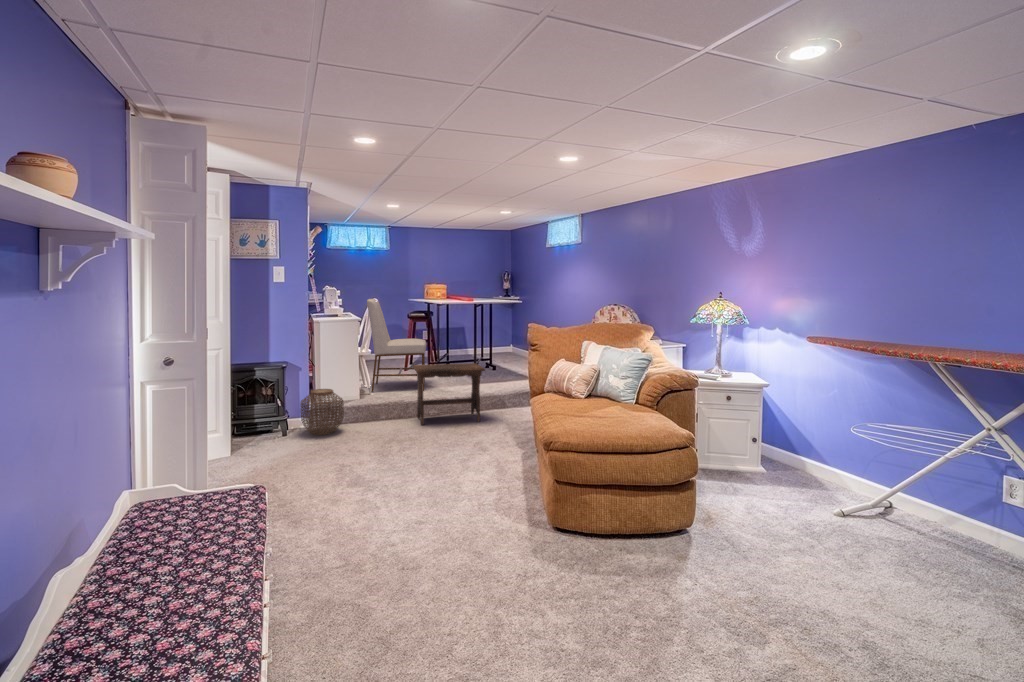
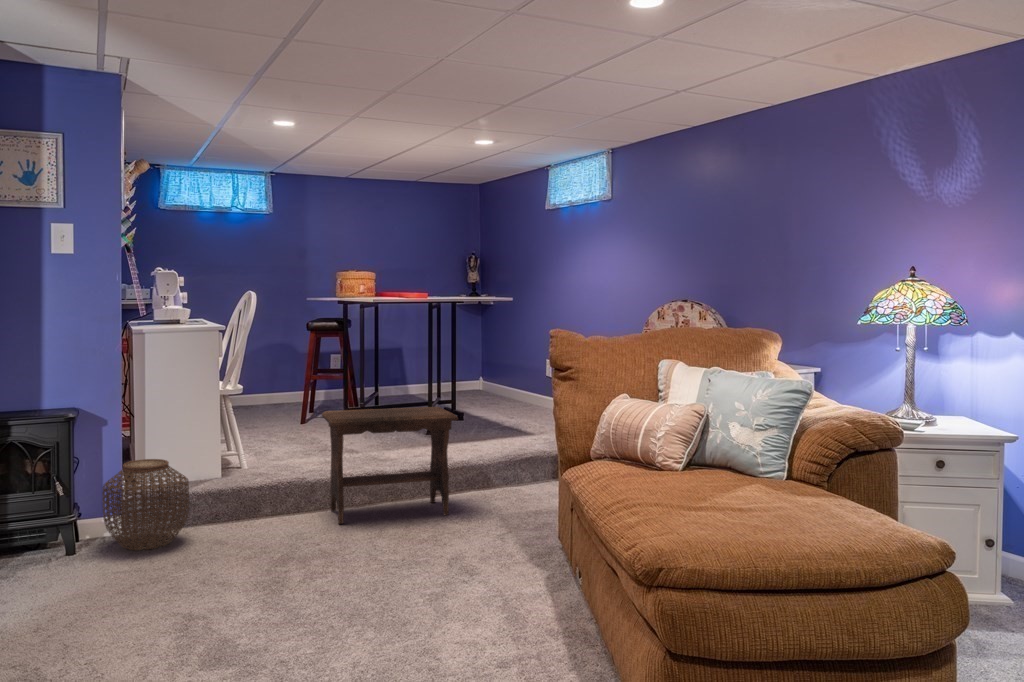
chair: present [367,299,426,392] -> none [234,293,343,462]

